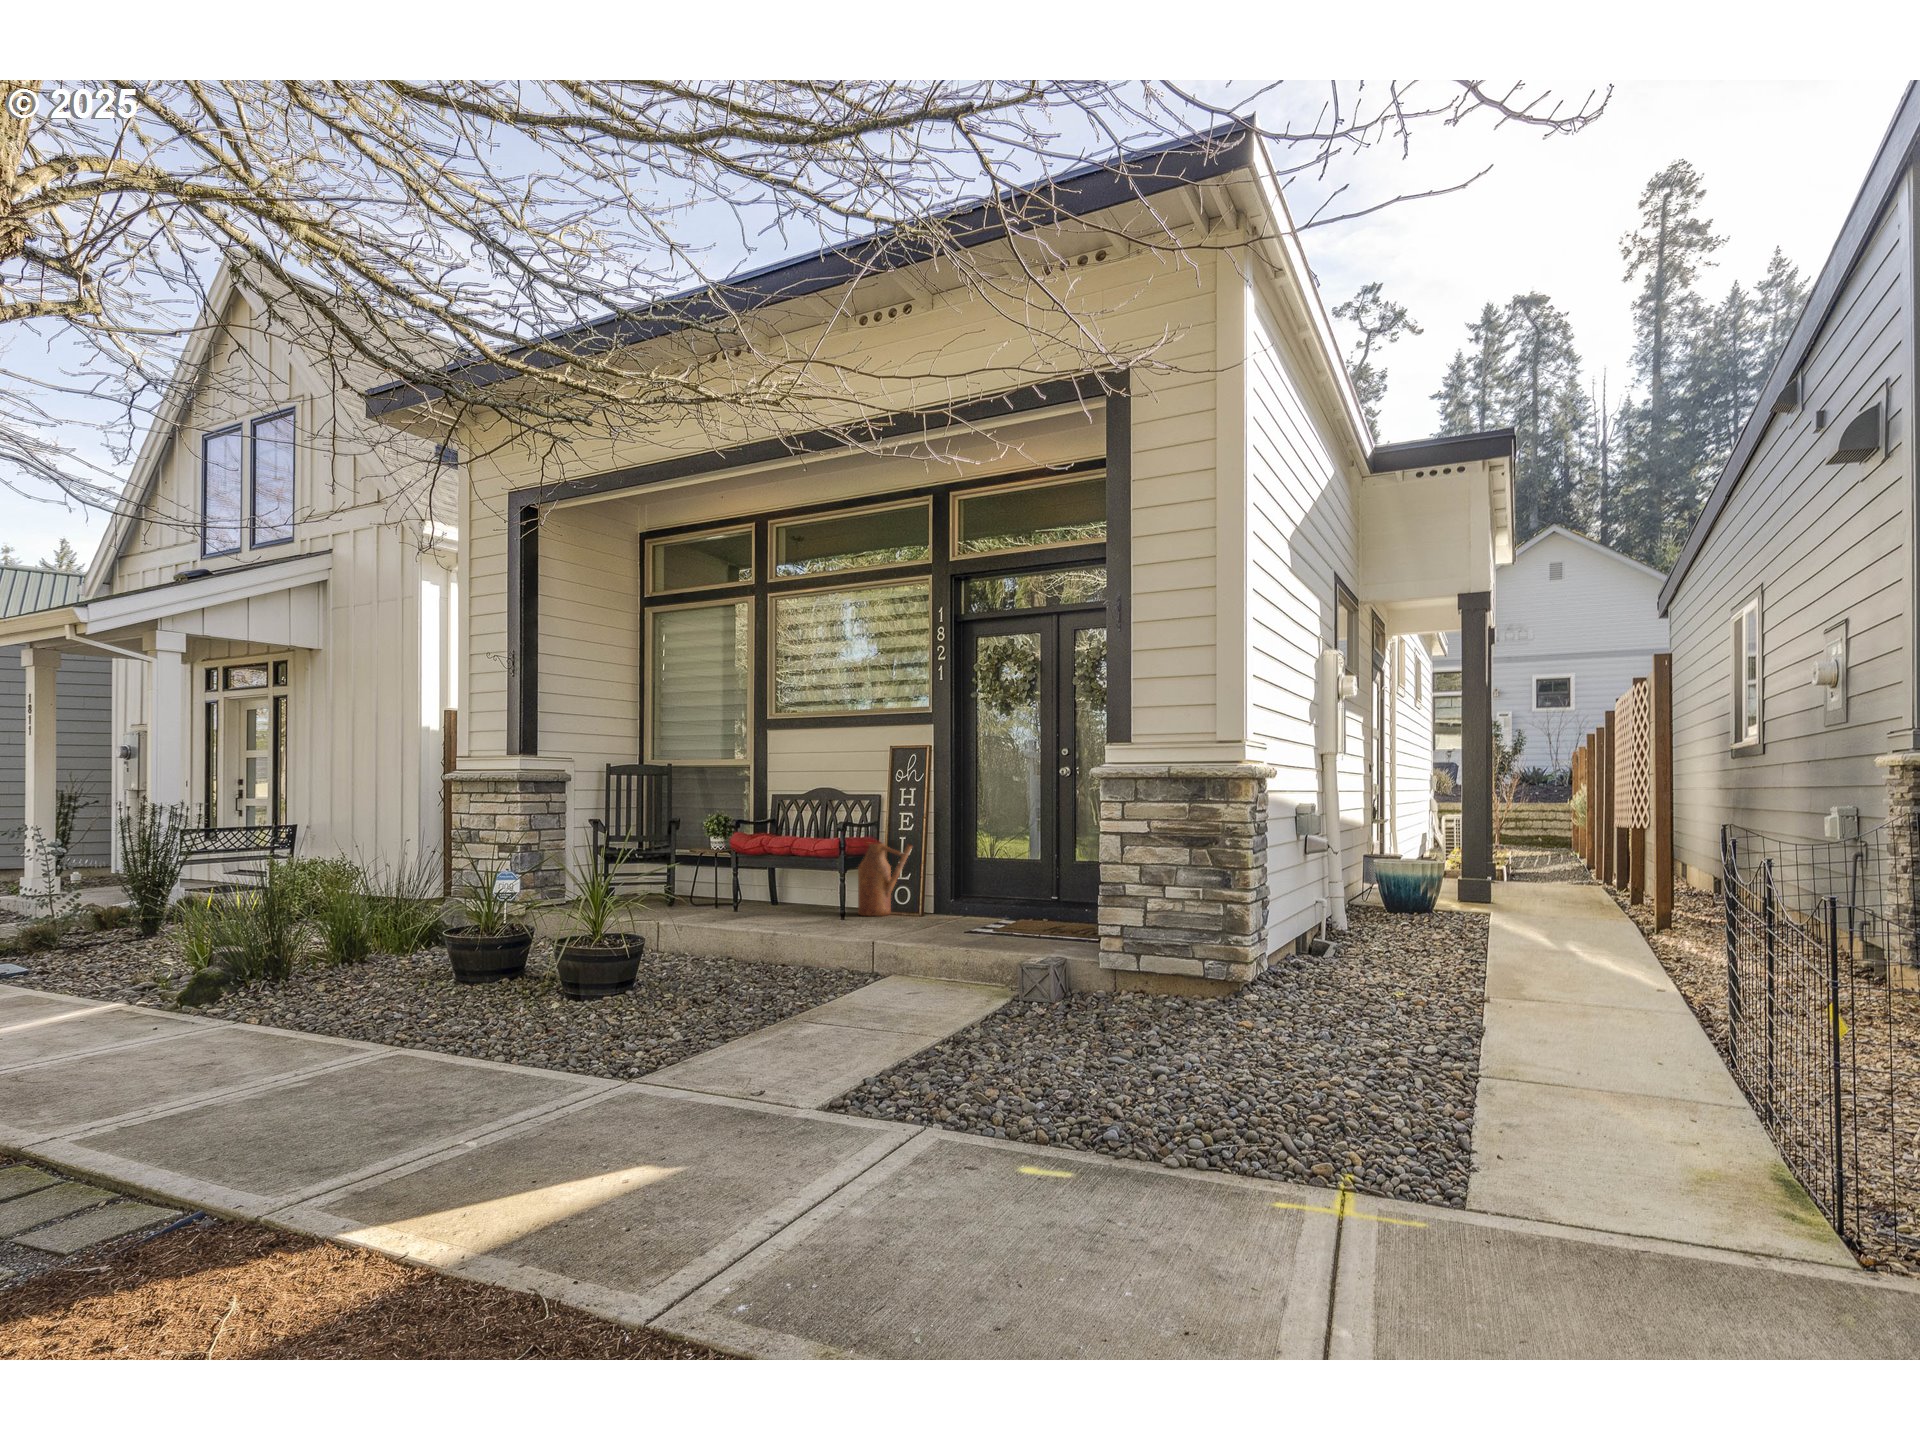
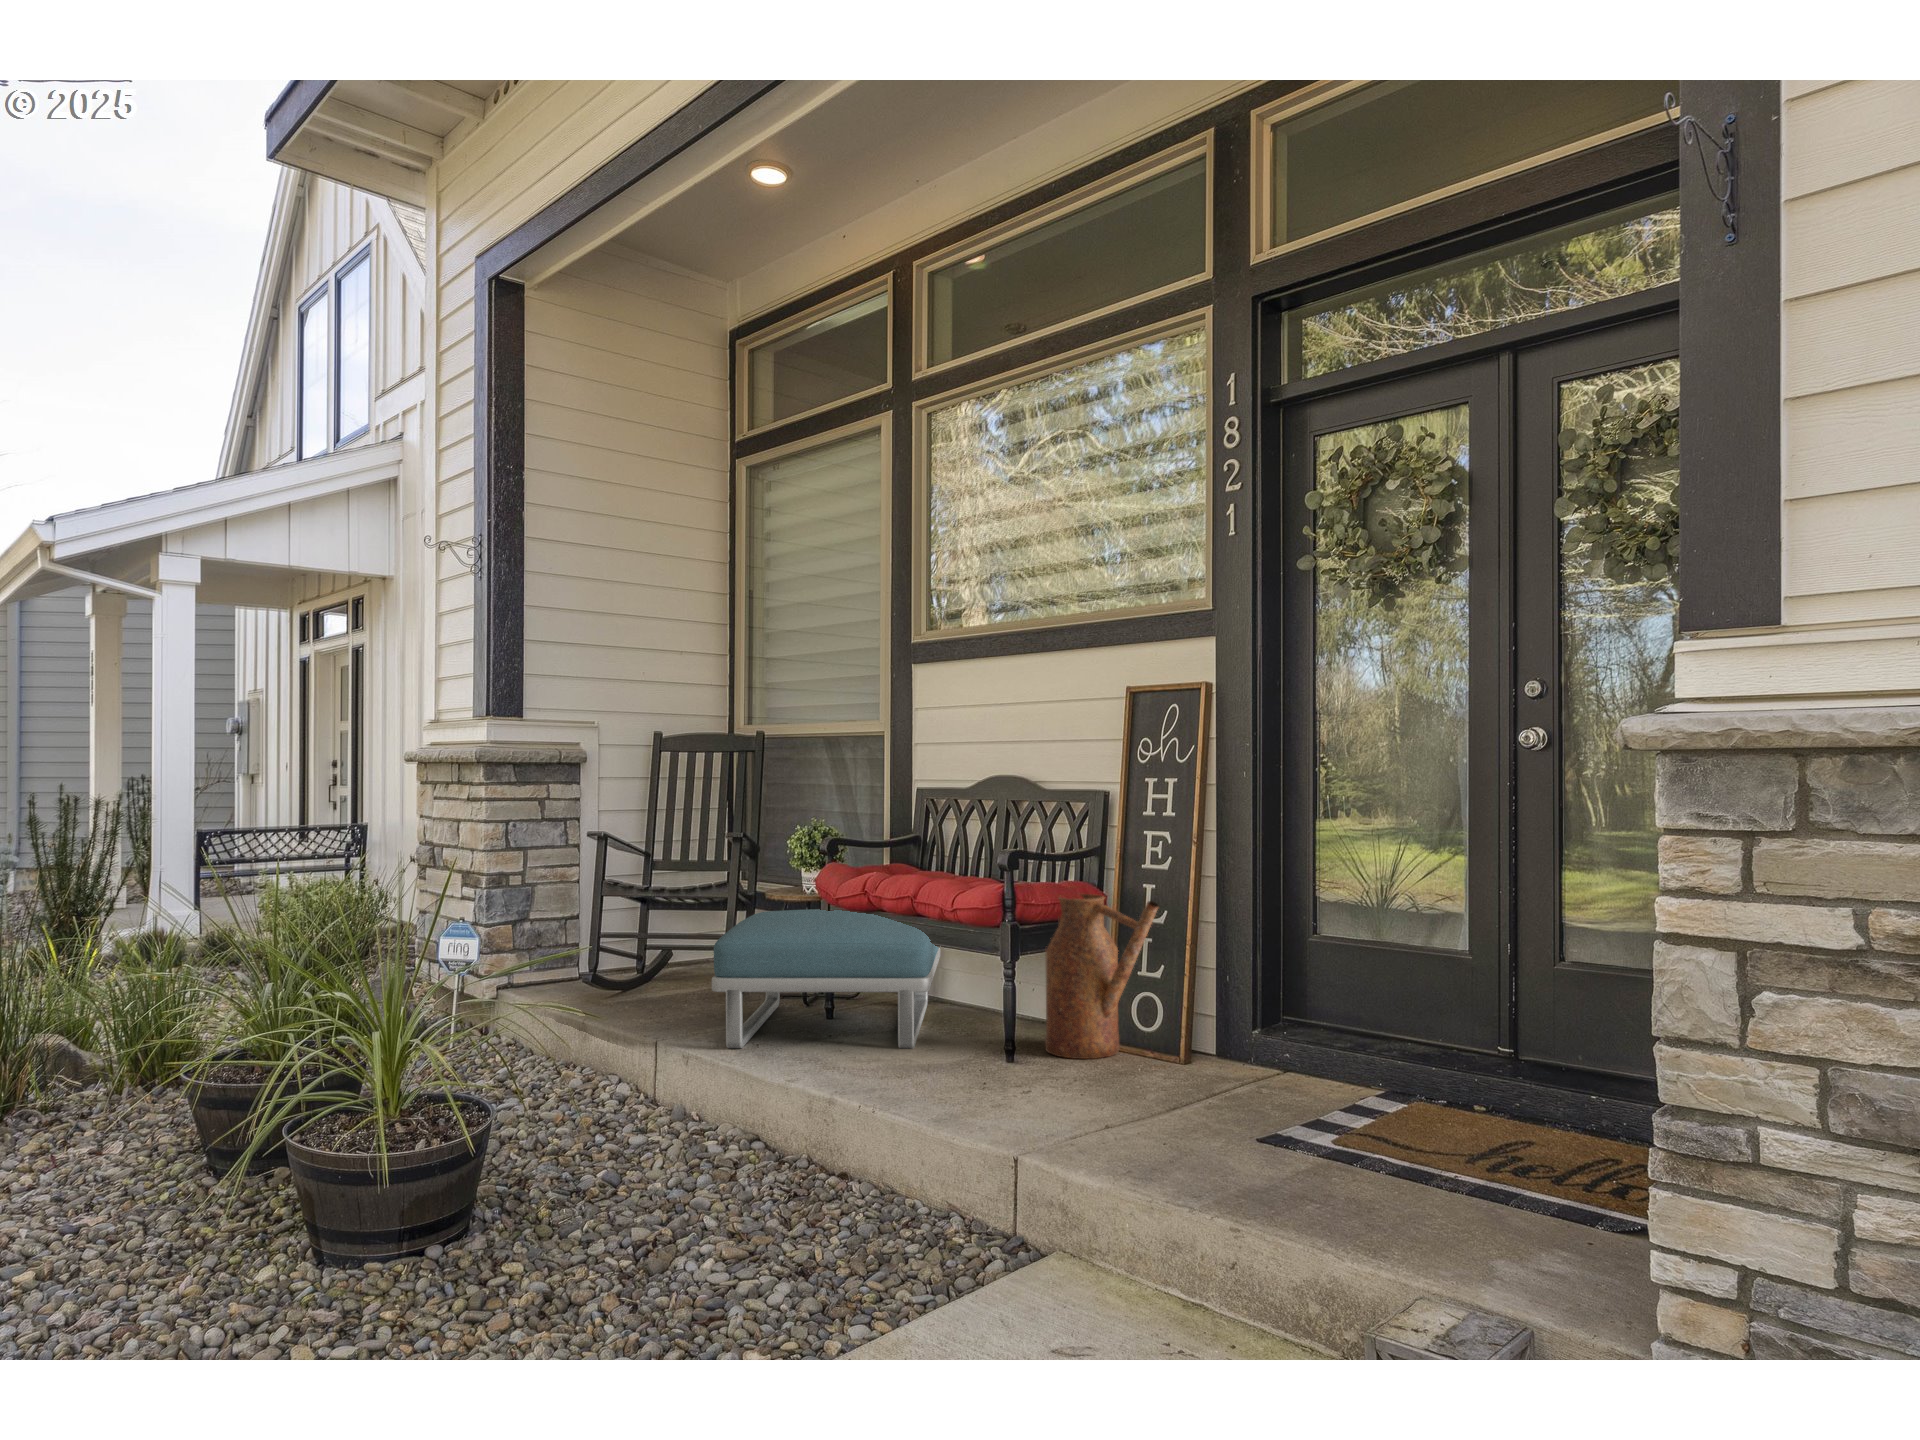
footstool: none [691,856,803,921] -> present [712,909,941,1049]

